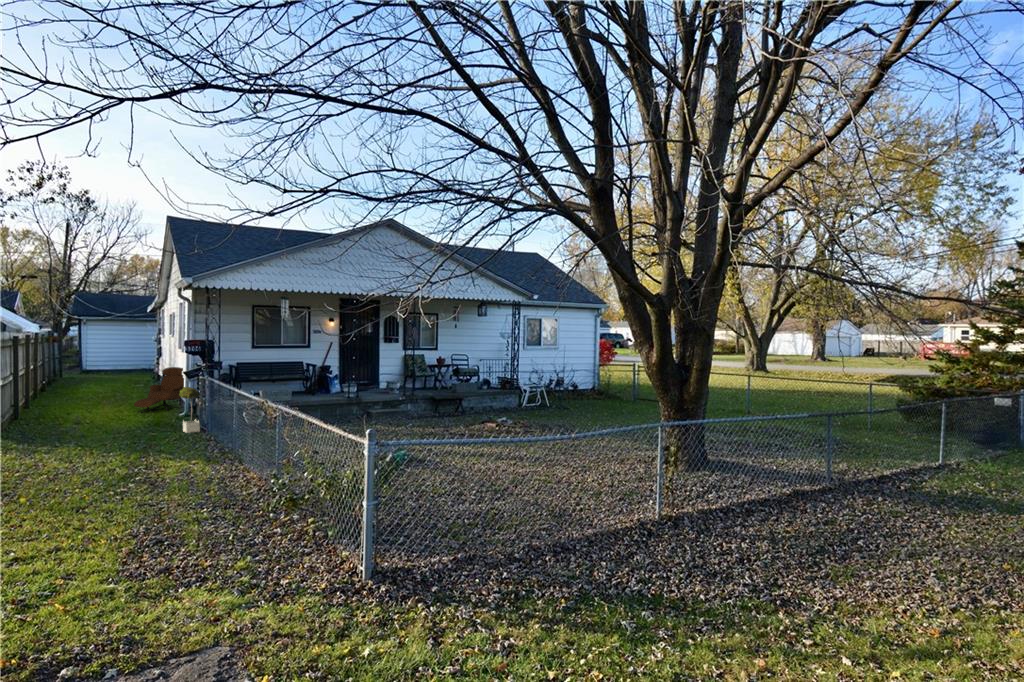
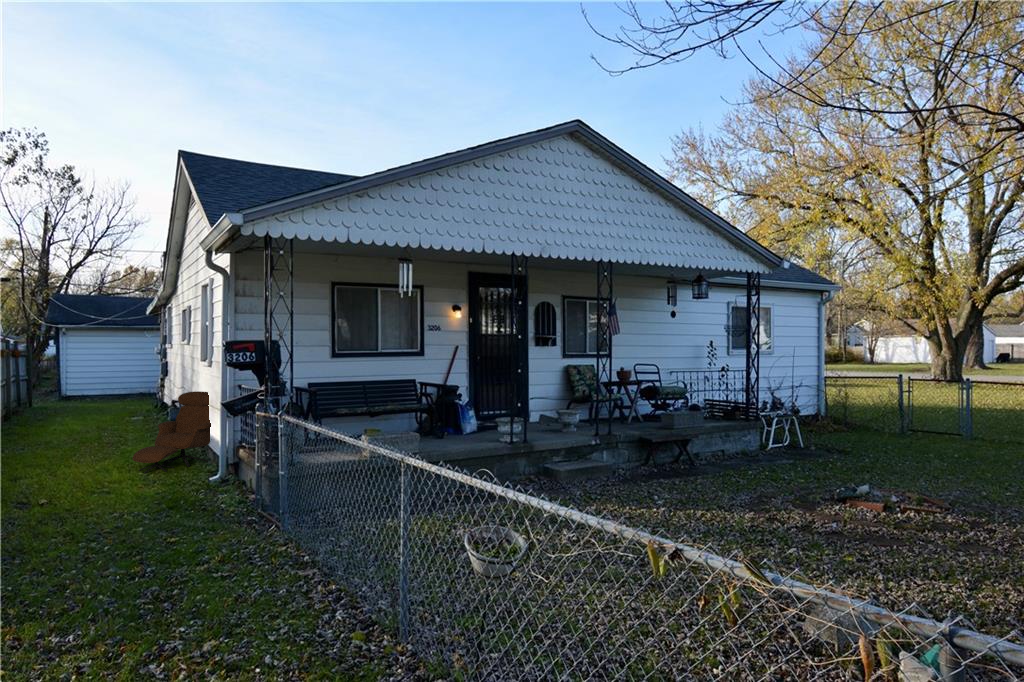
potted tree: present [180,387,200,433] -> none [223,430,263,524]

